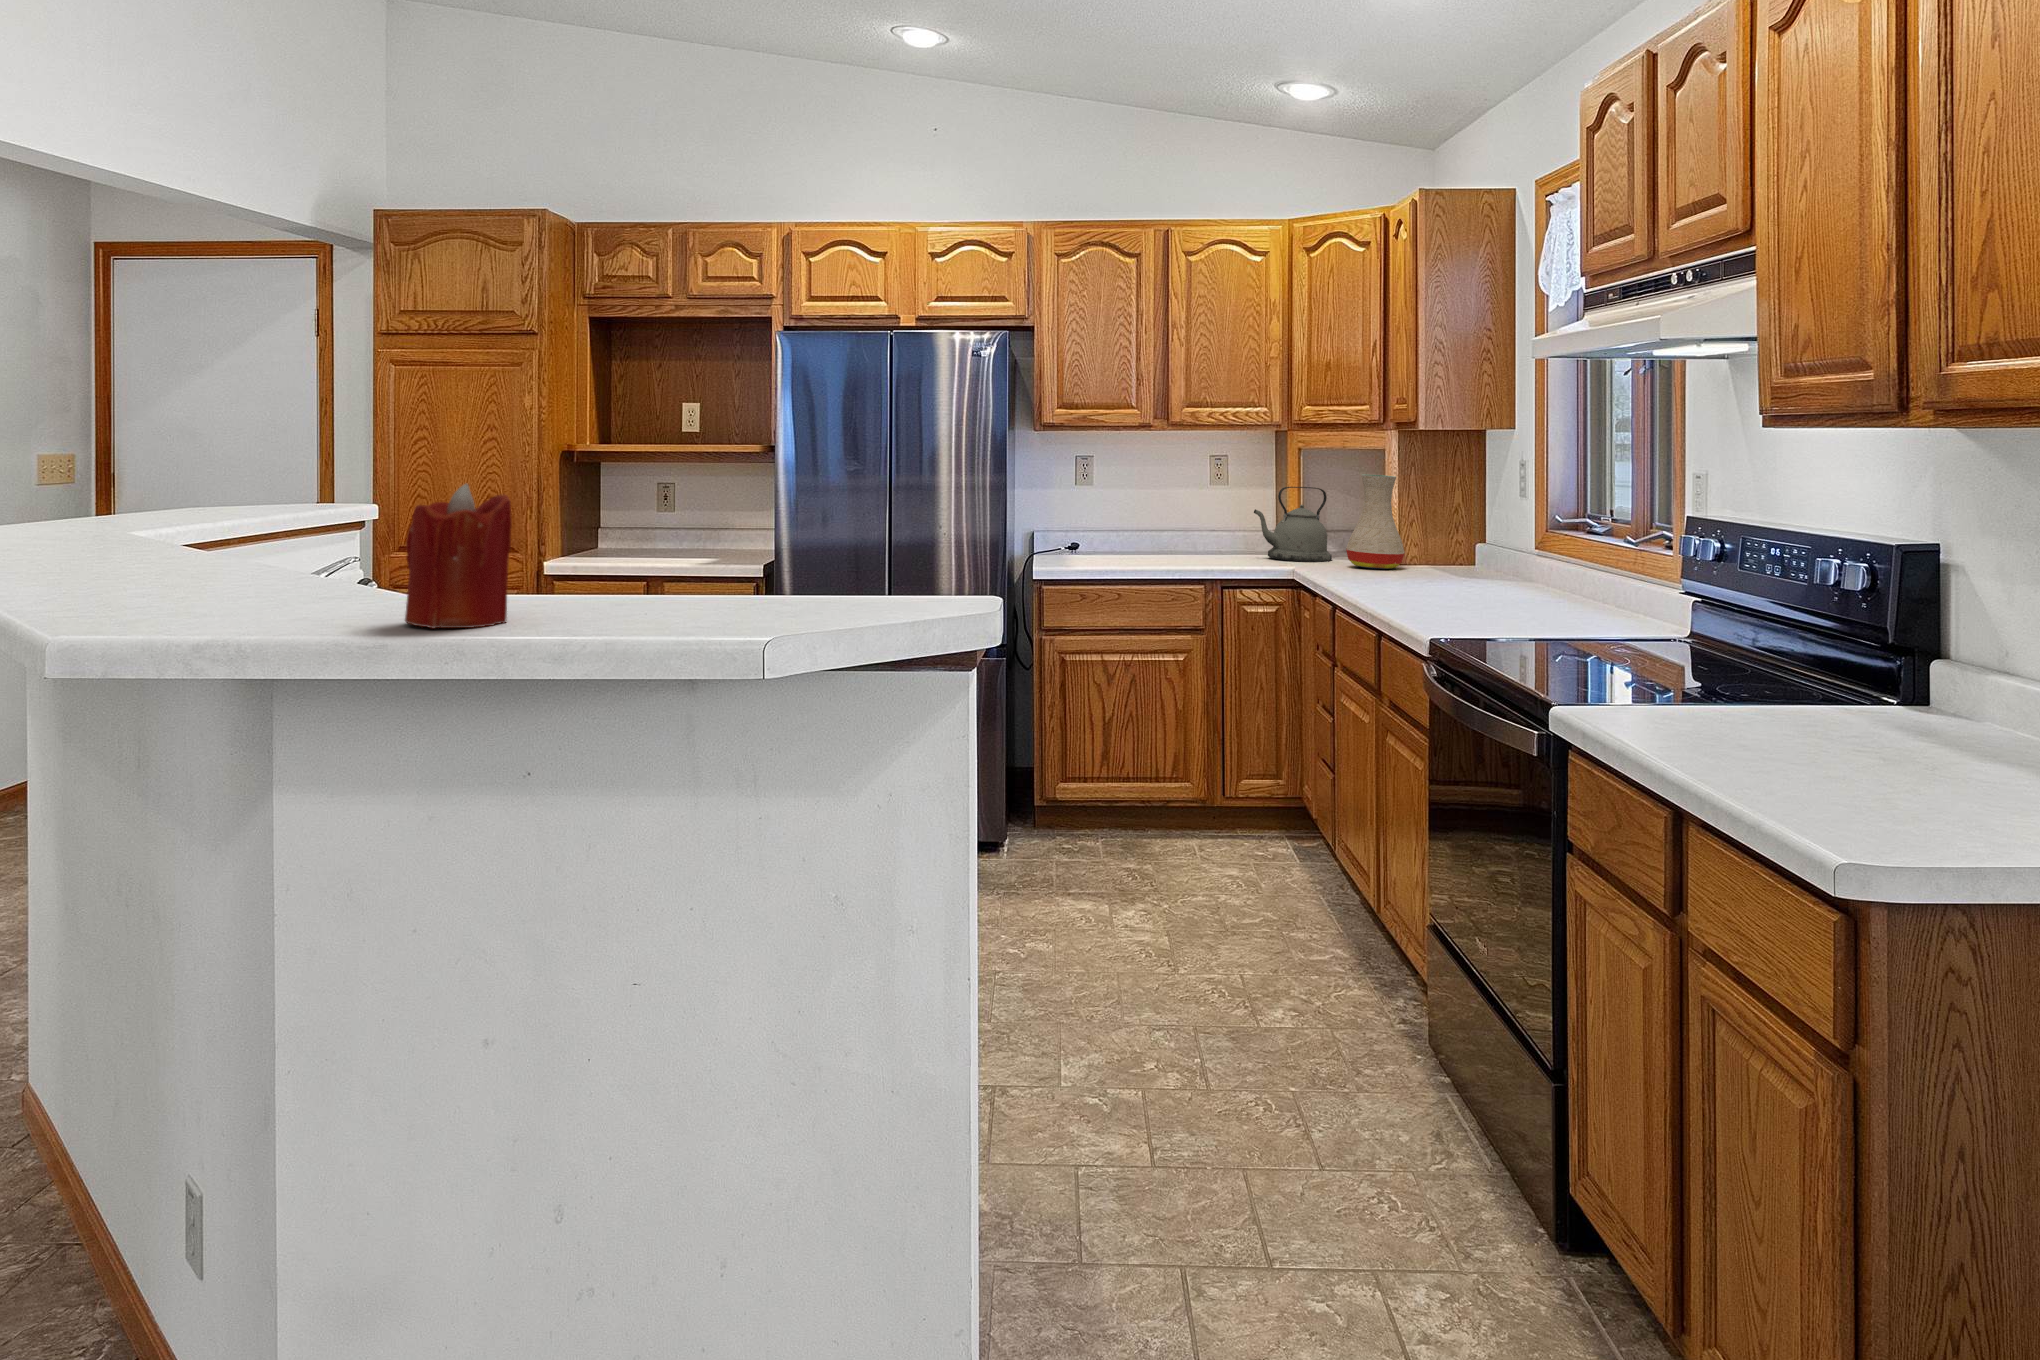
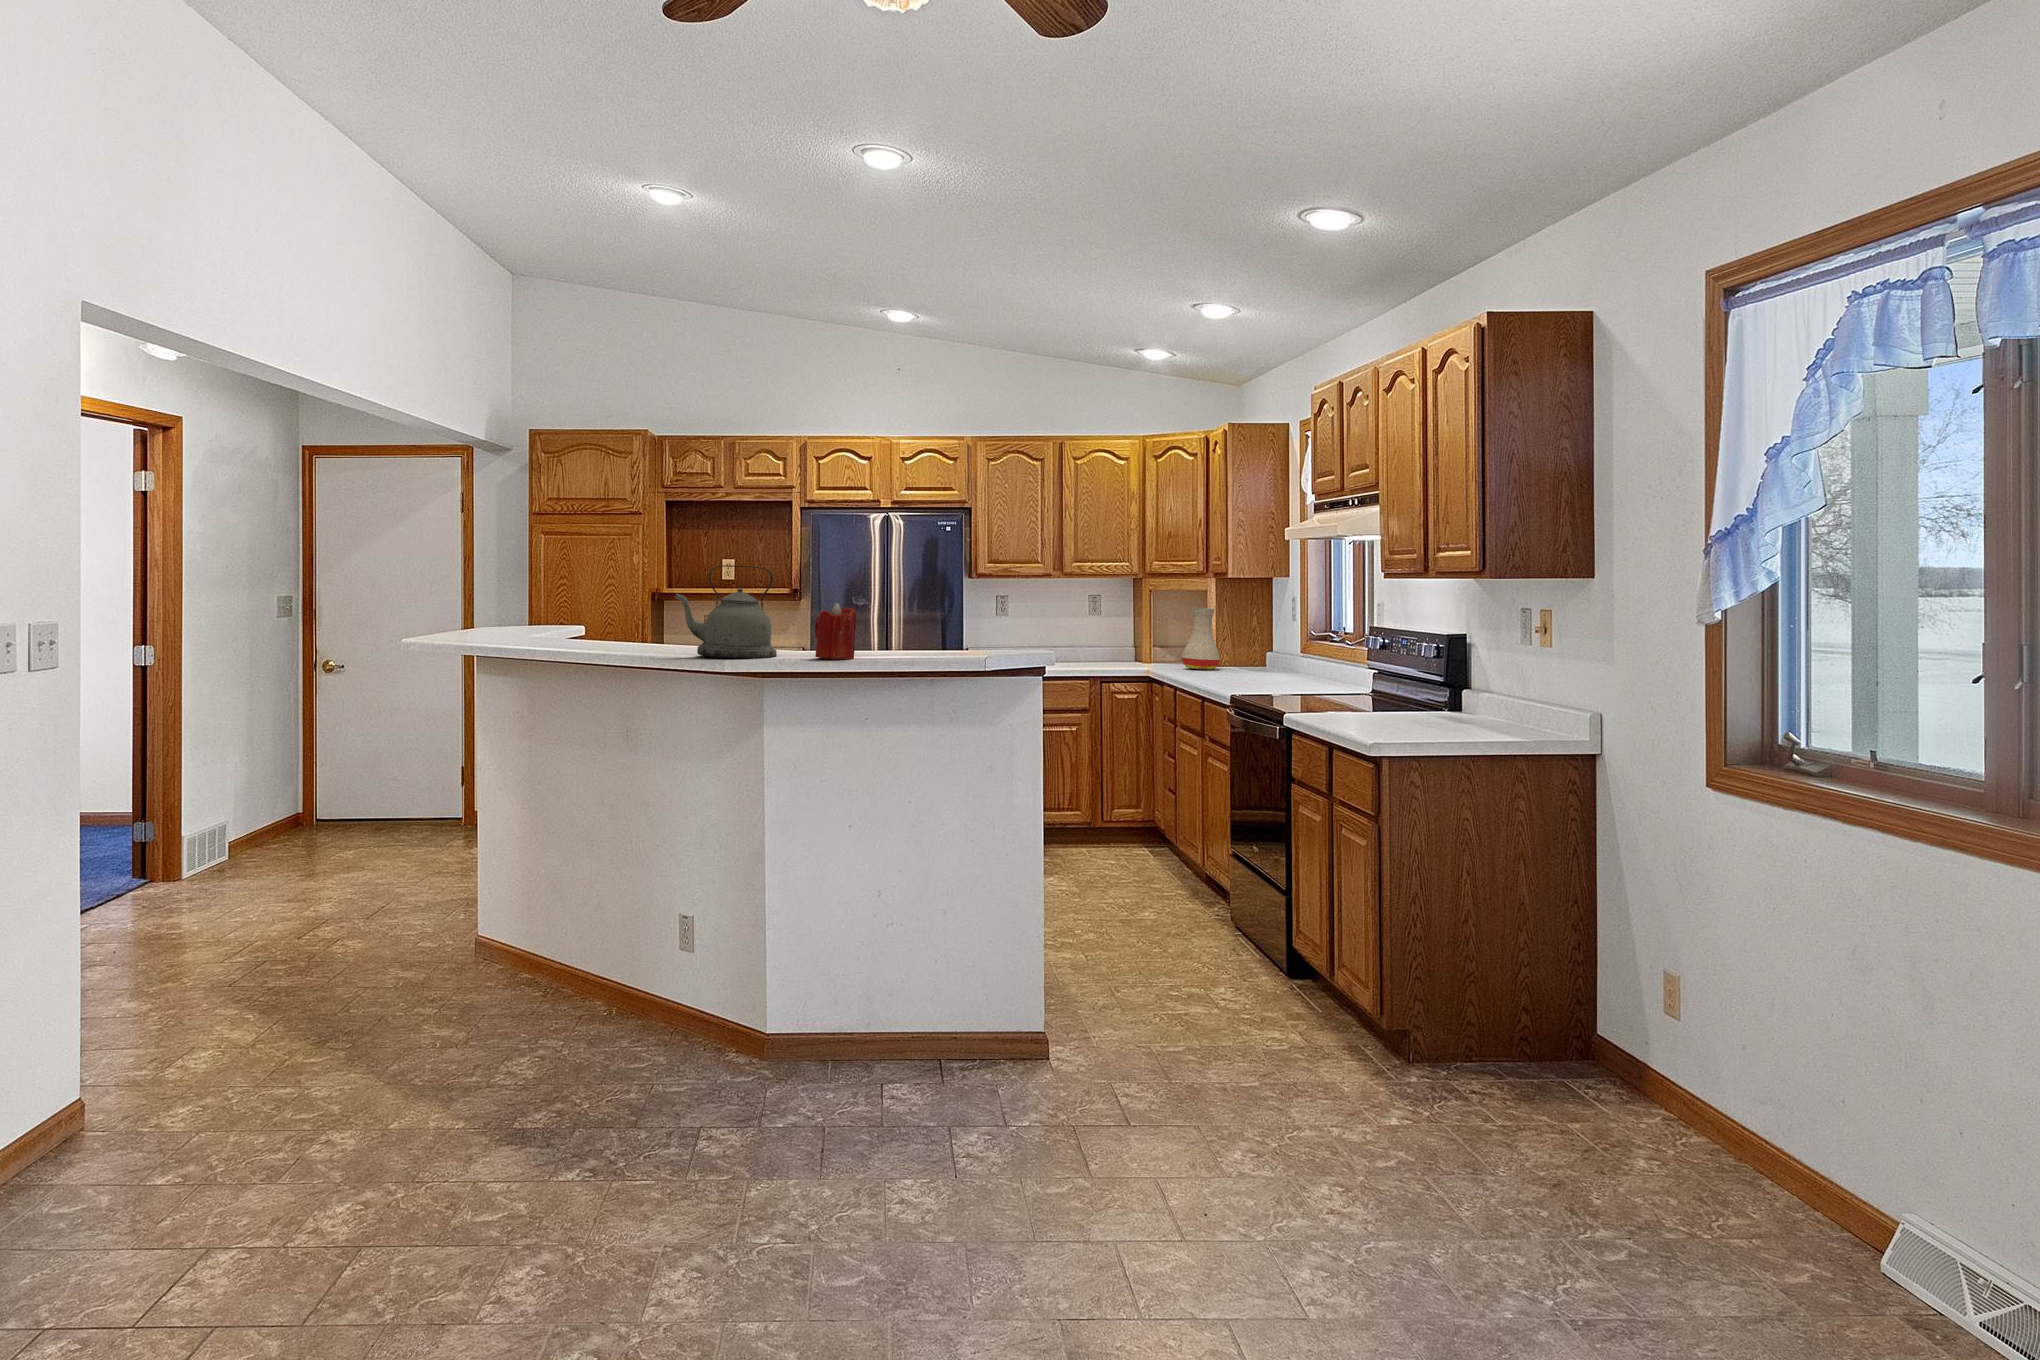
kettle: present [1254,487,1332,562] -> present [675,565,777,659]

